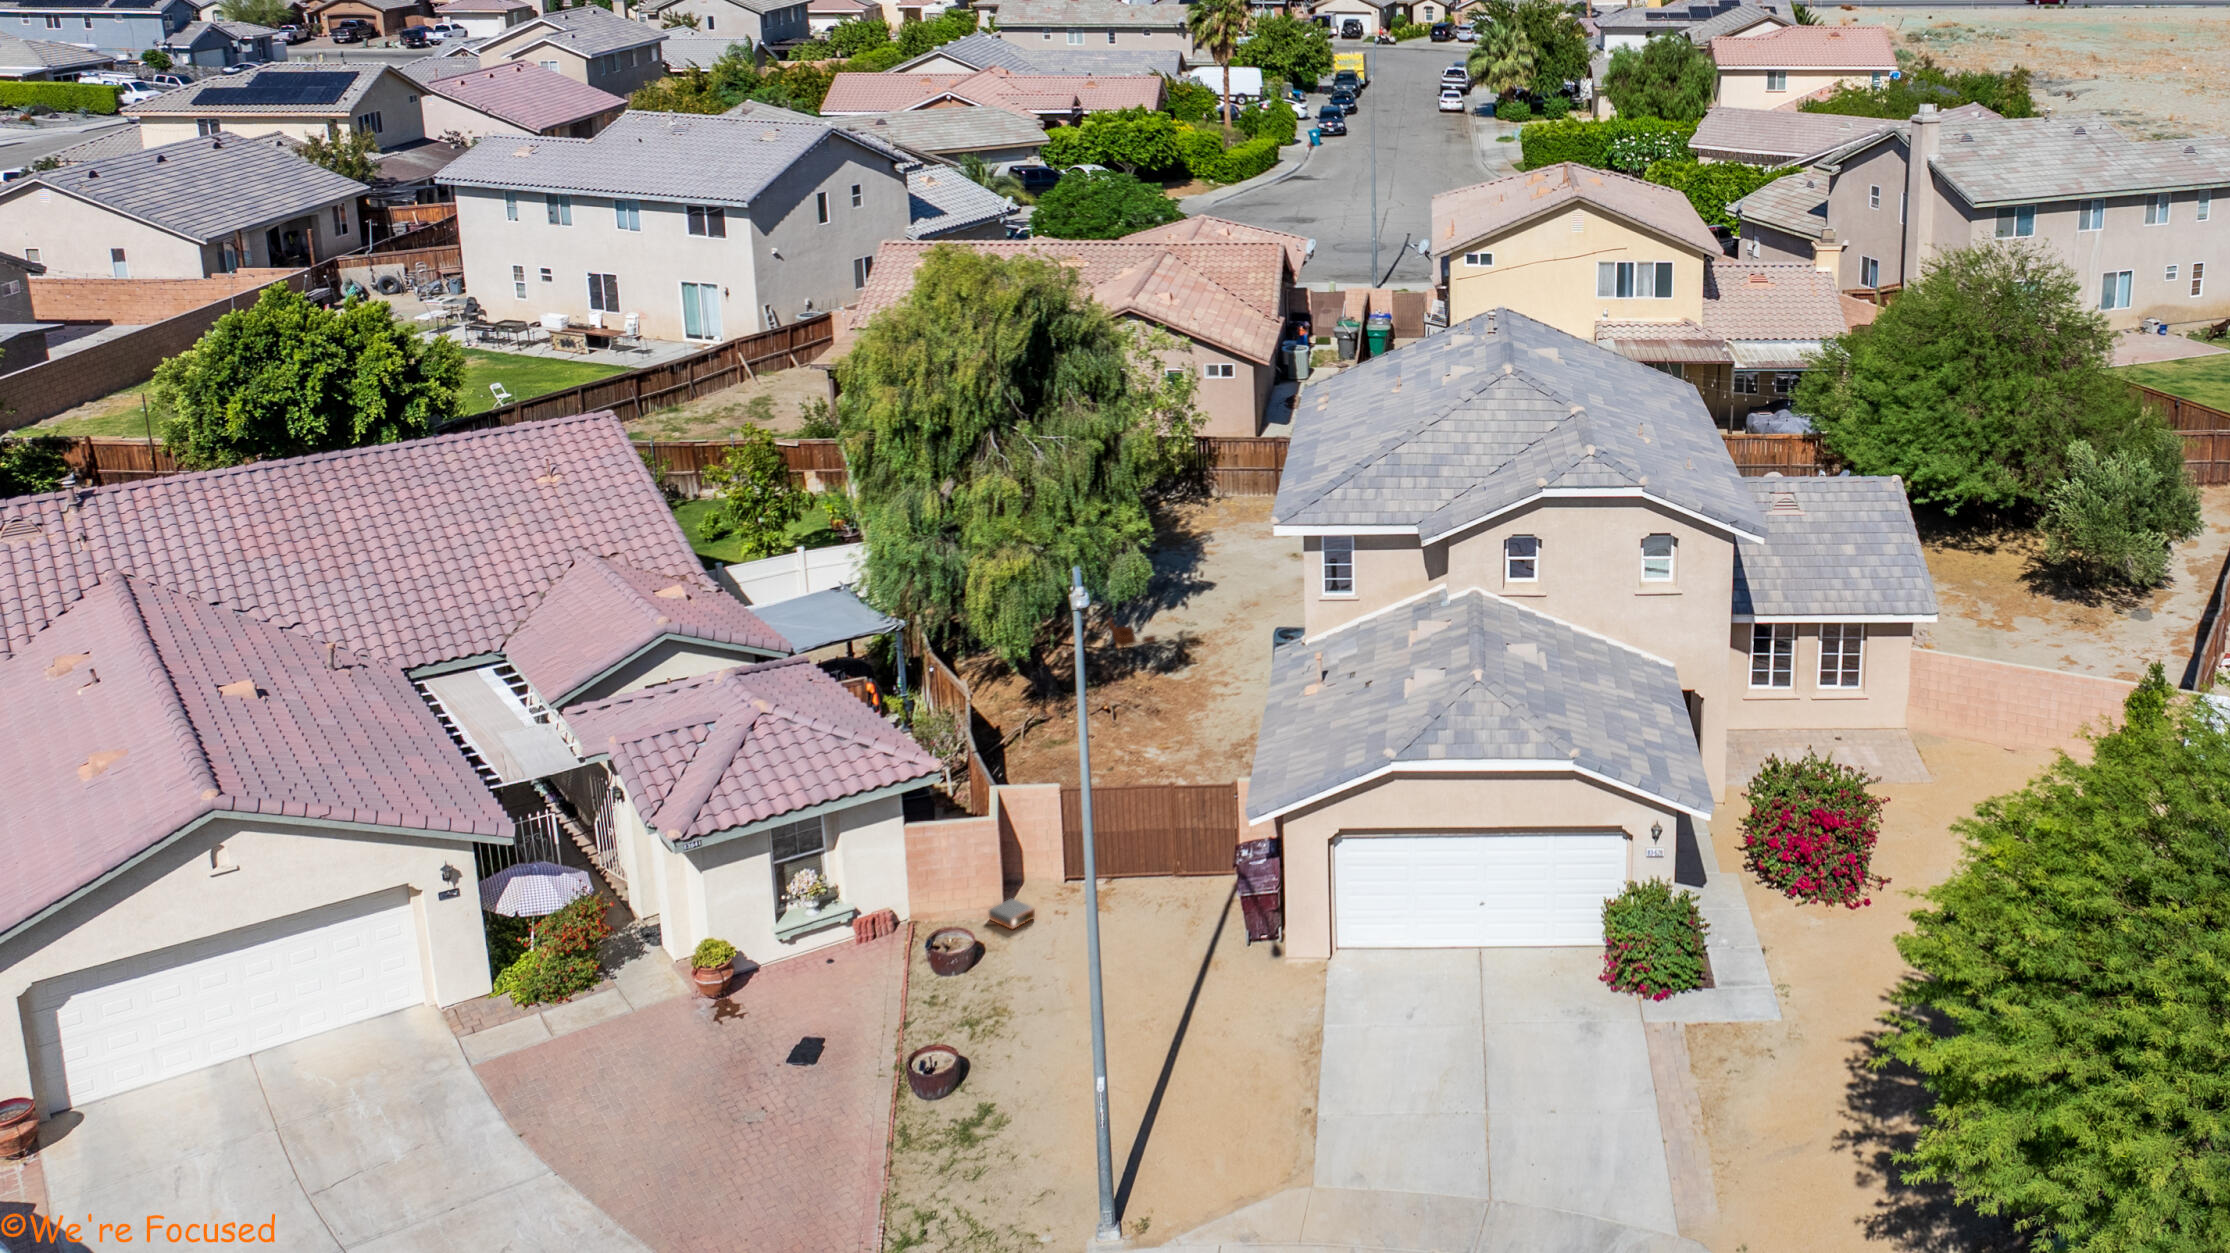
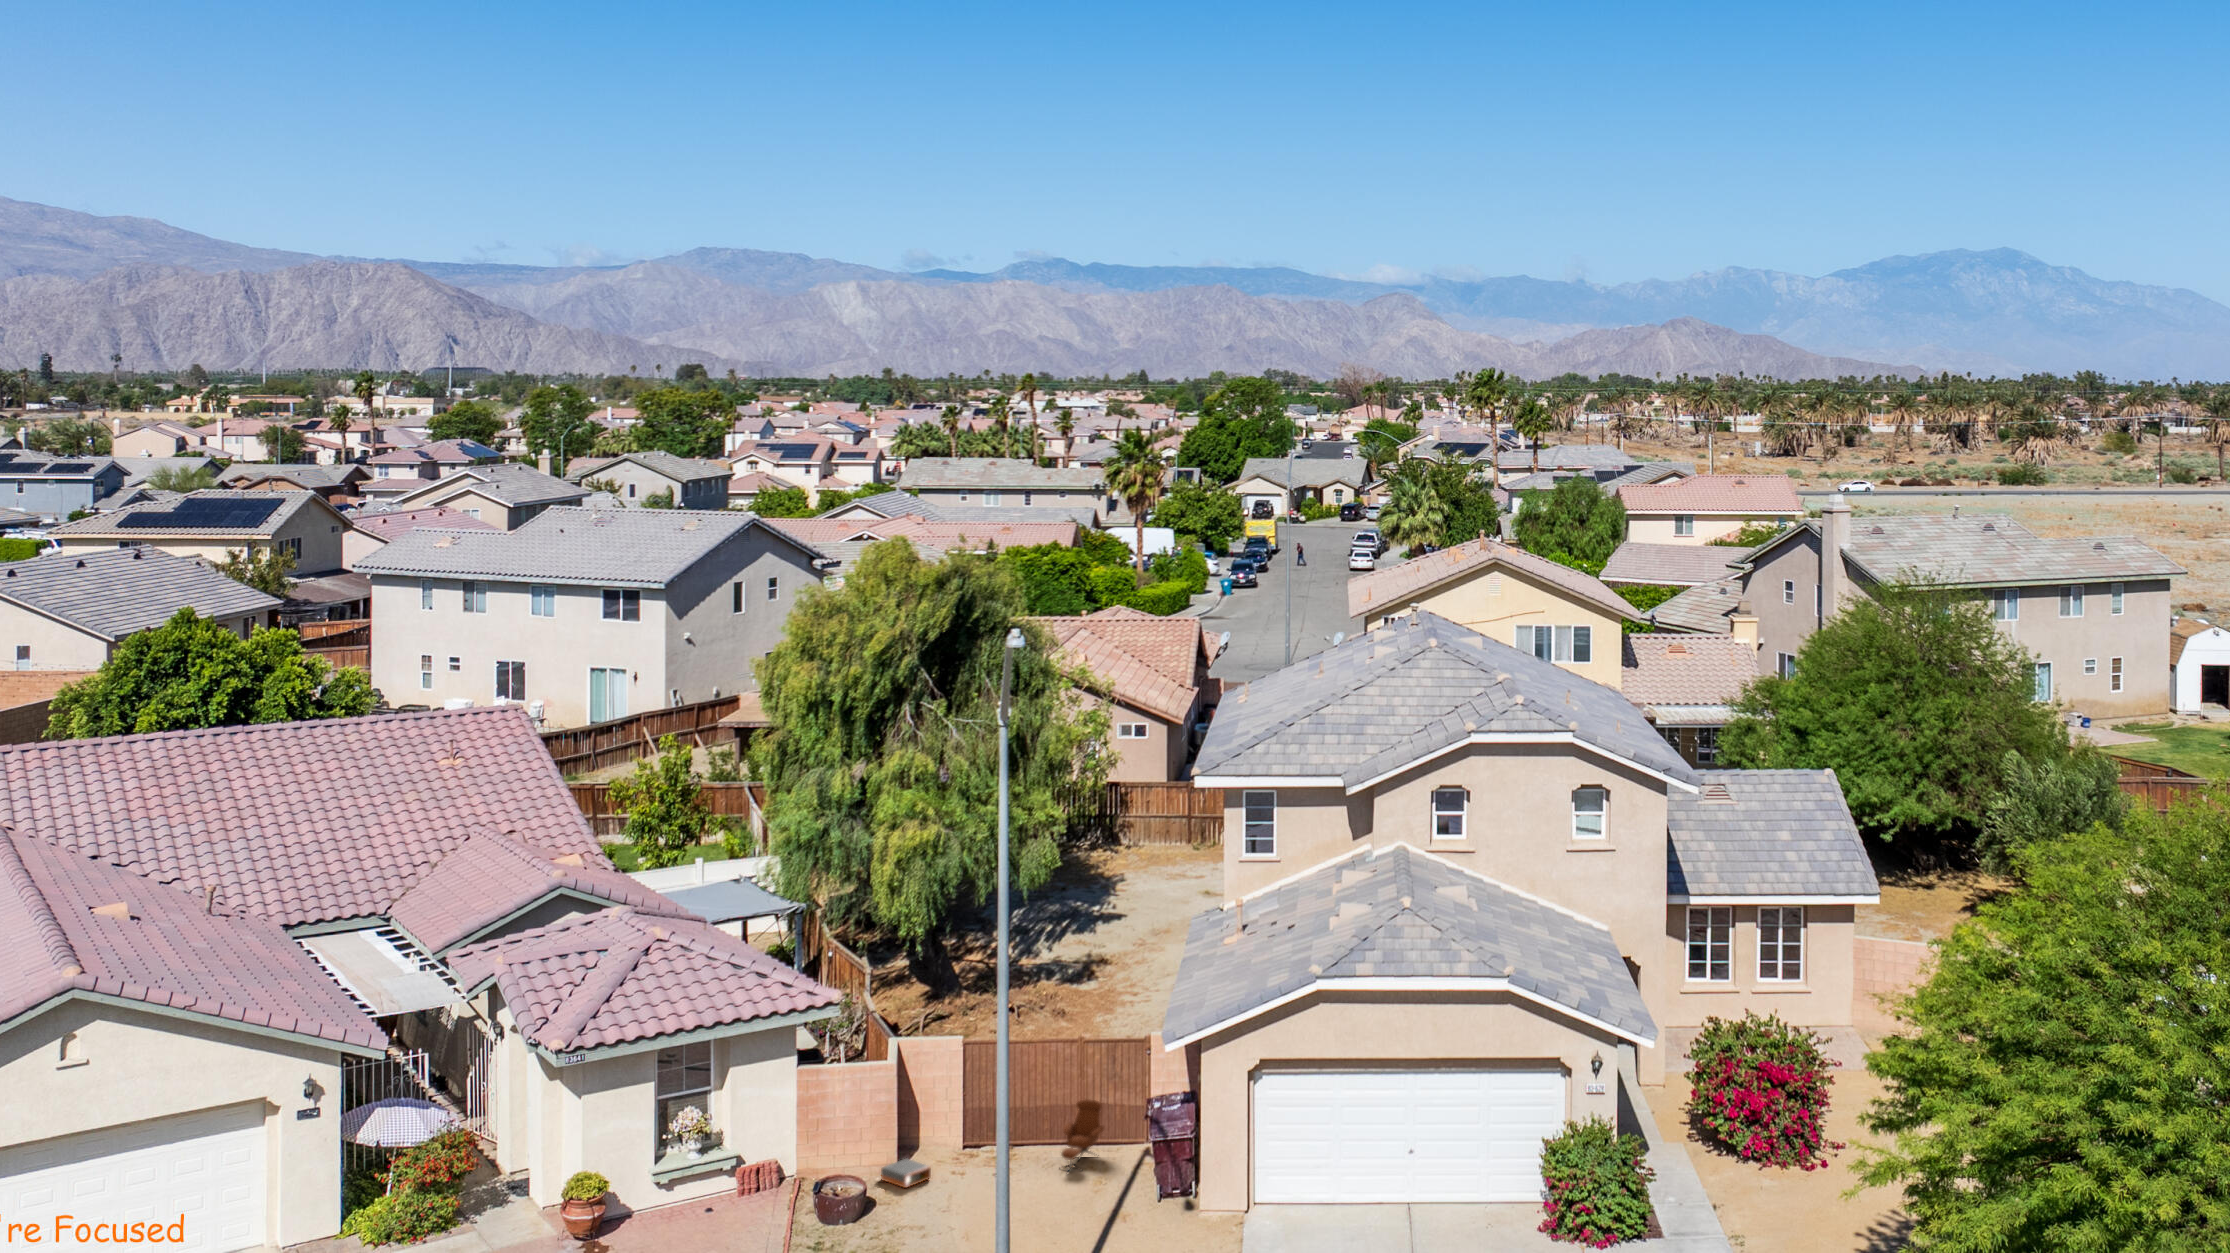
lounge chair: present [1108,618,1155,650] -> present [1061,1099,1104,1168]

